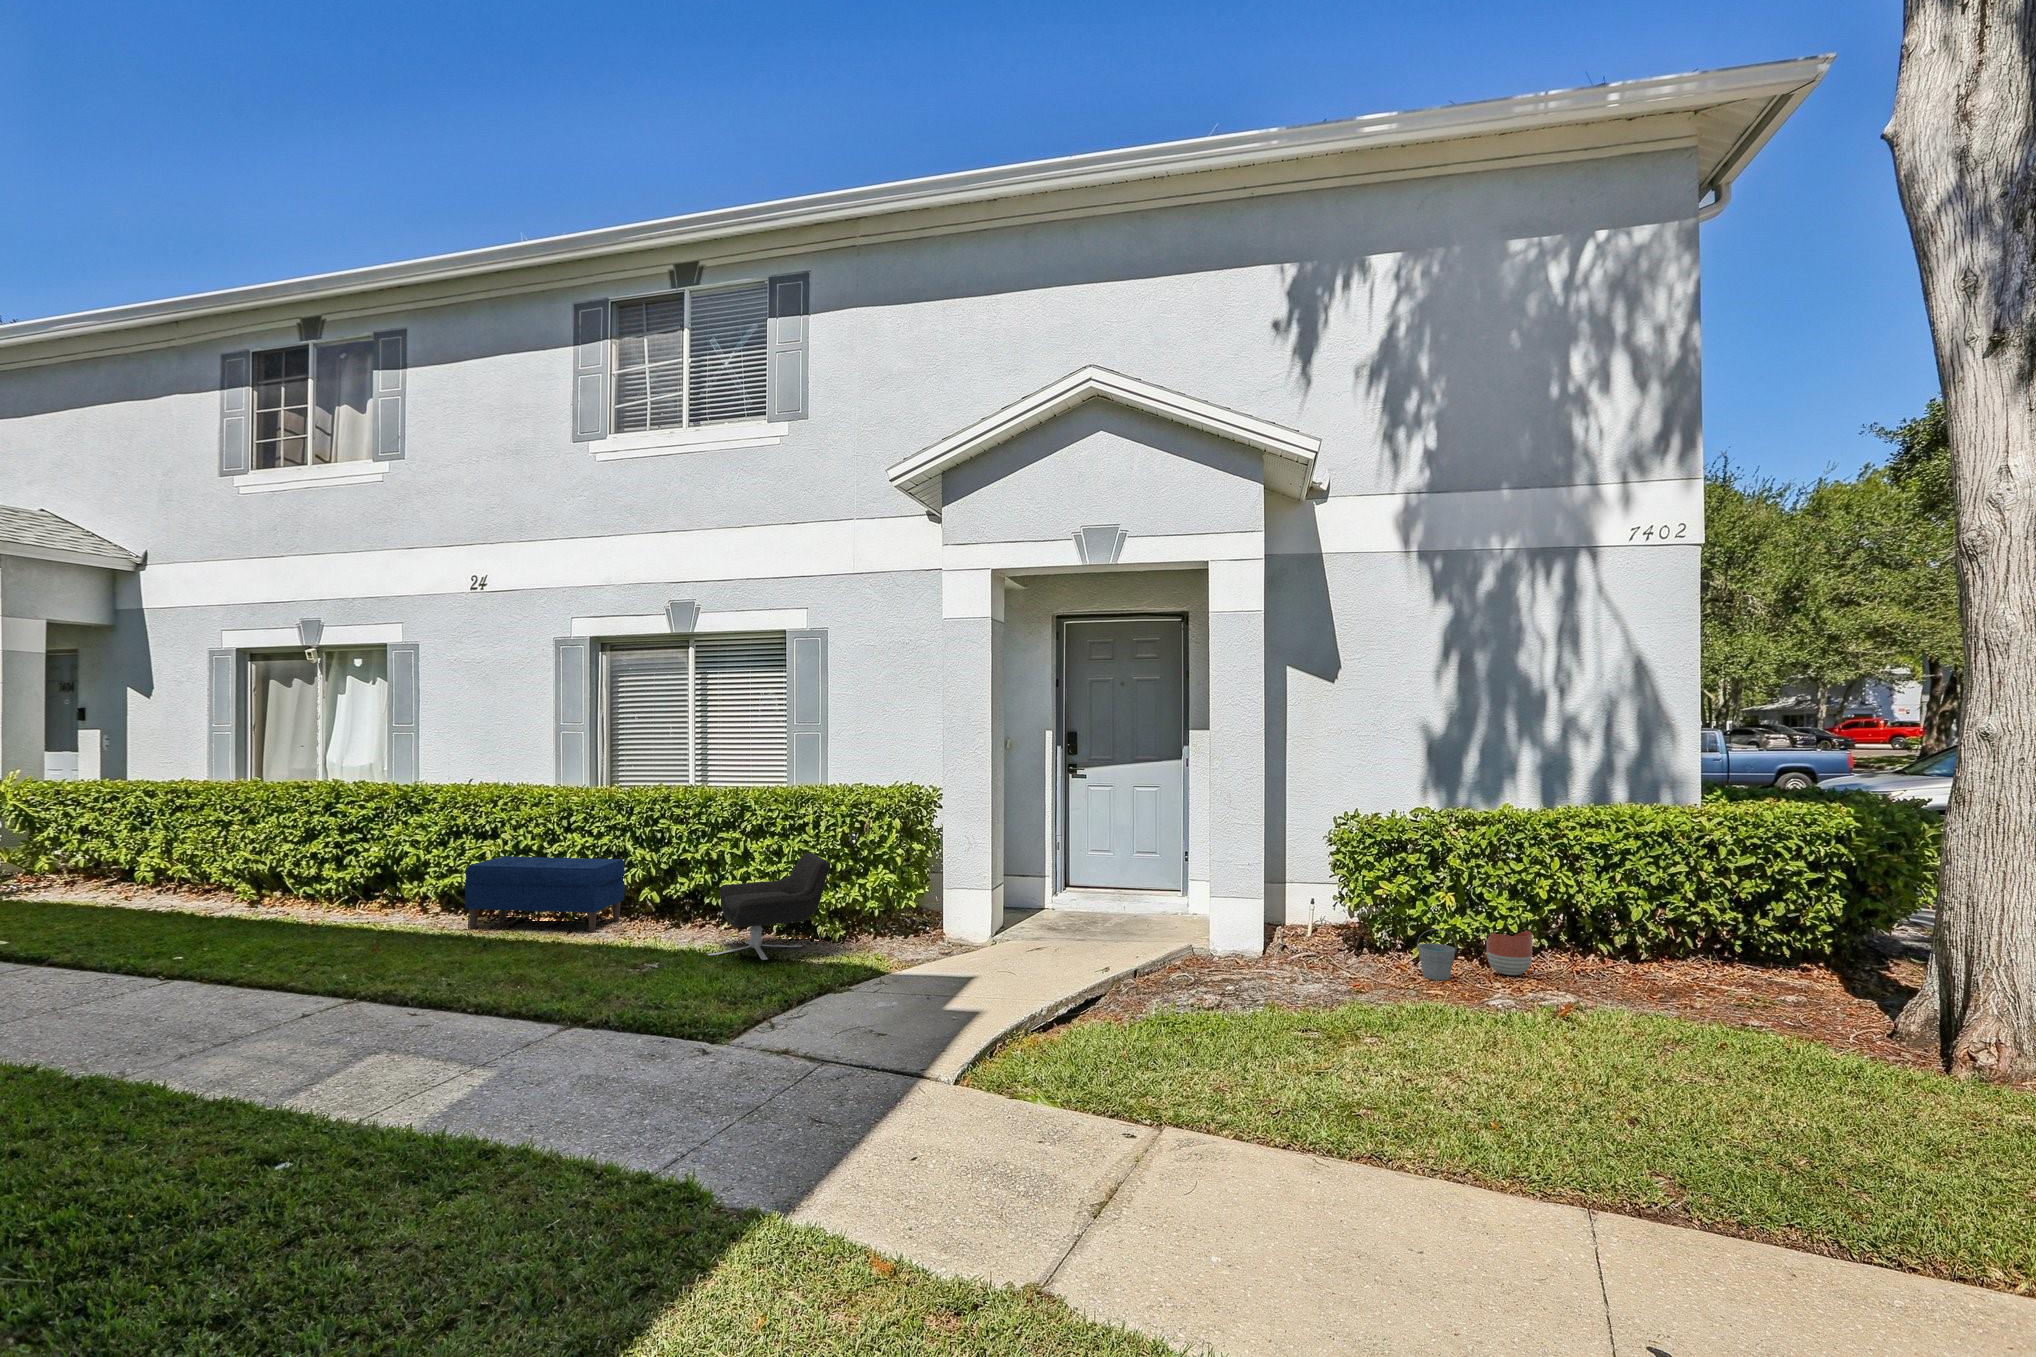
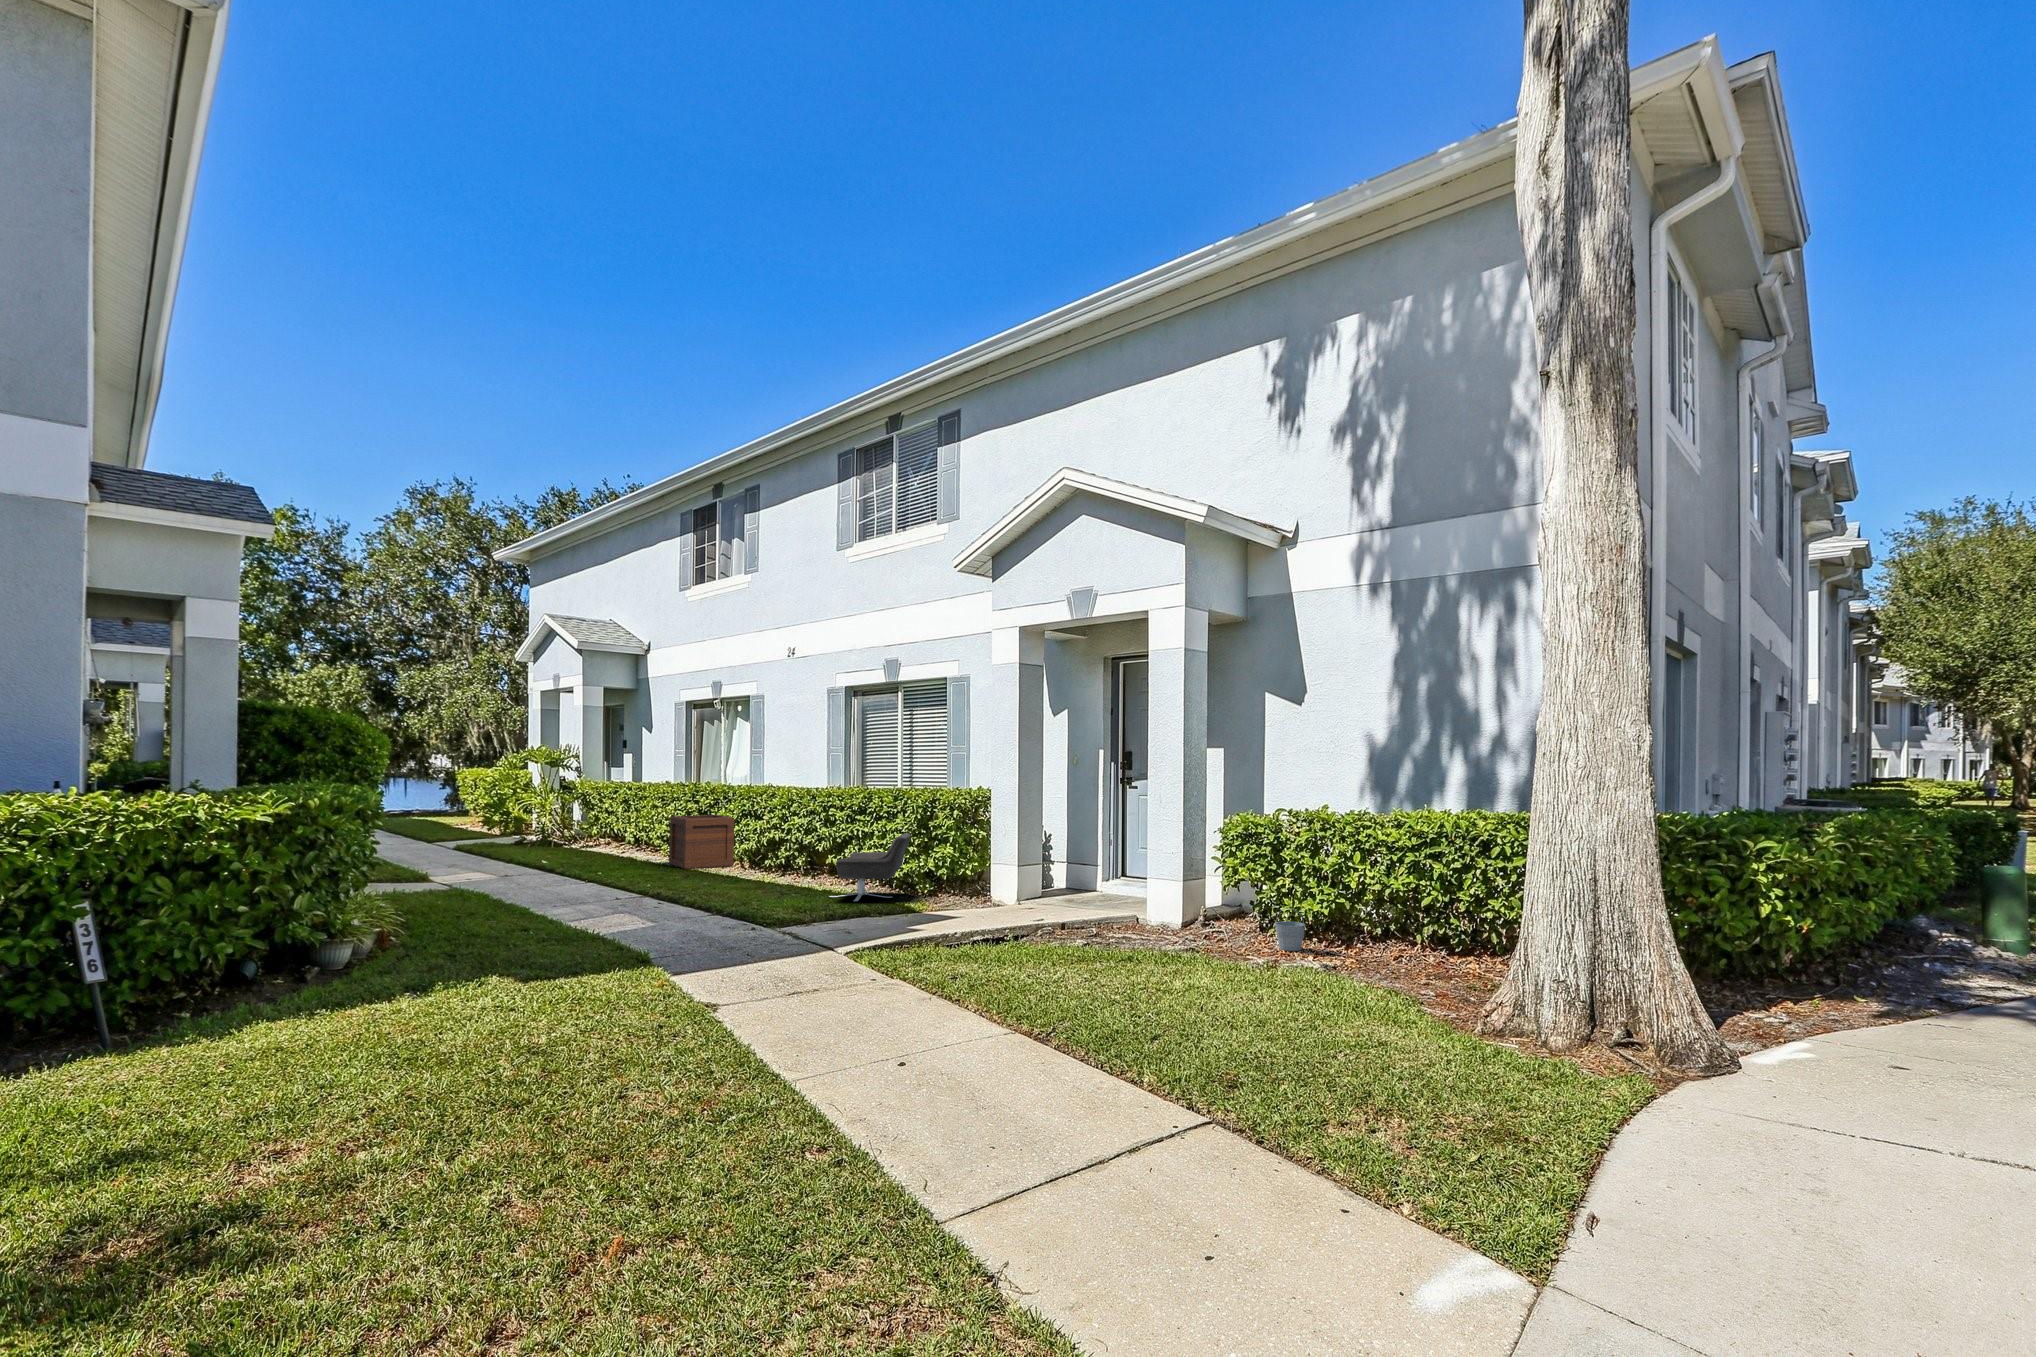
wooden crate: none [302,829,426,921] -> present [669,815,734,869]
bench: present [465,856,625,932] -> none [732,833,825,883]
planter: present [1487,930,1532,975] -> none [1342,913,1380,954]

